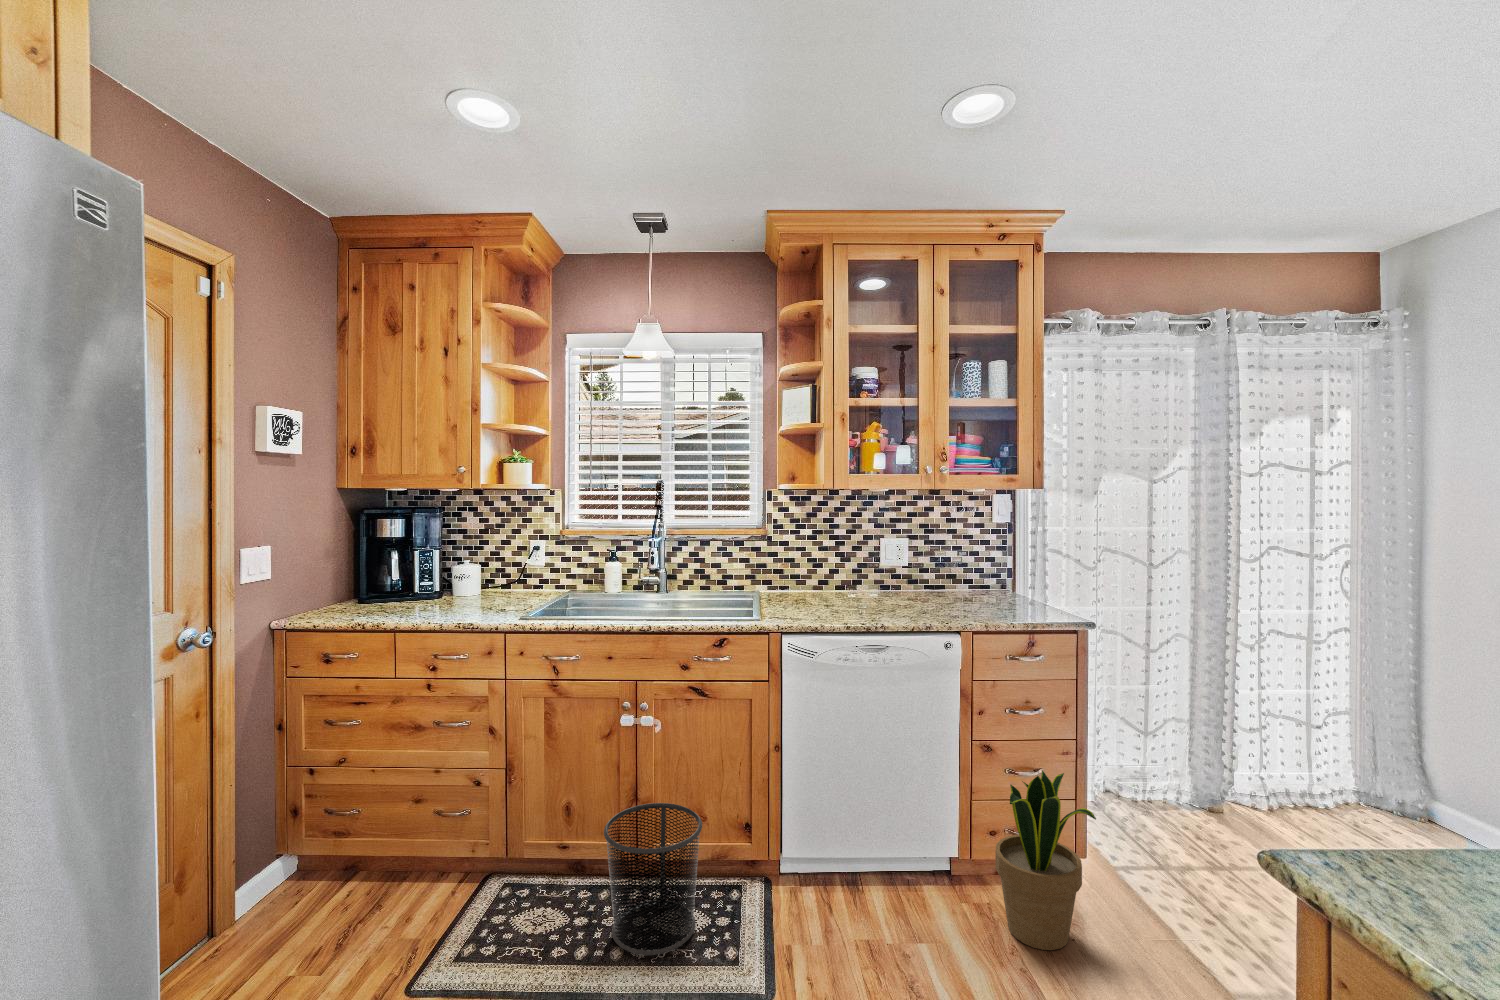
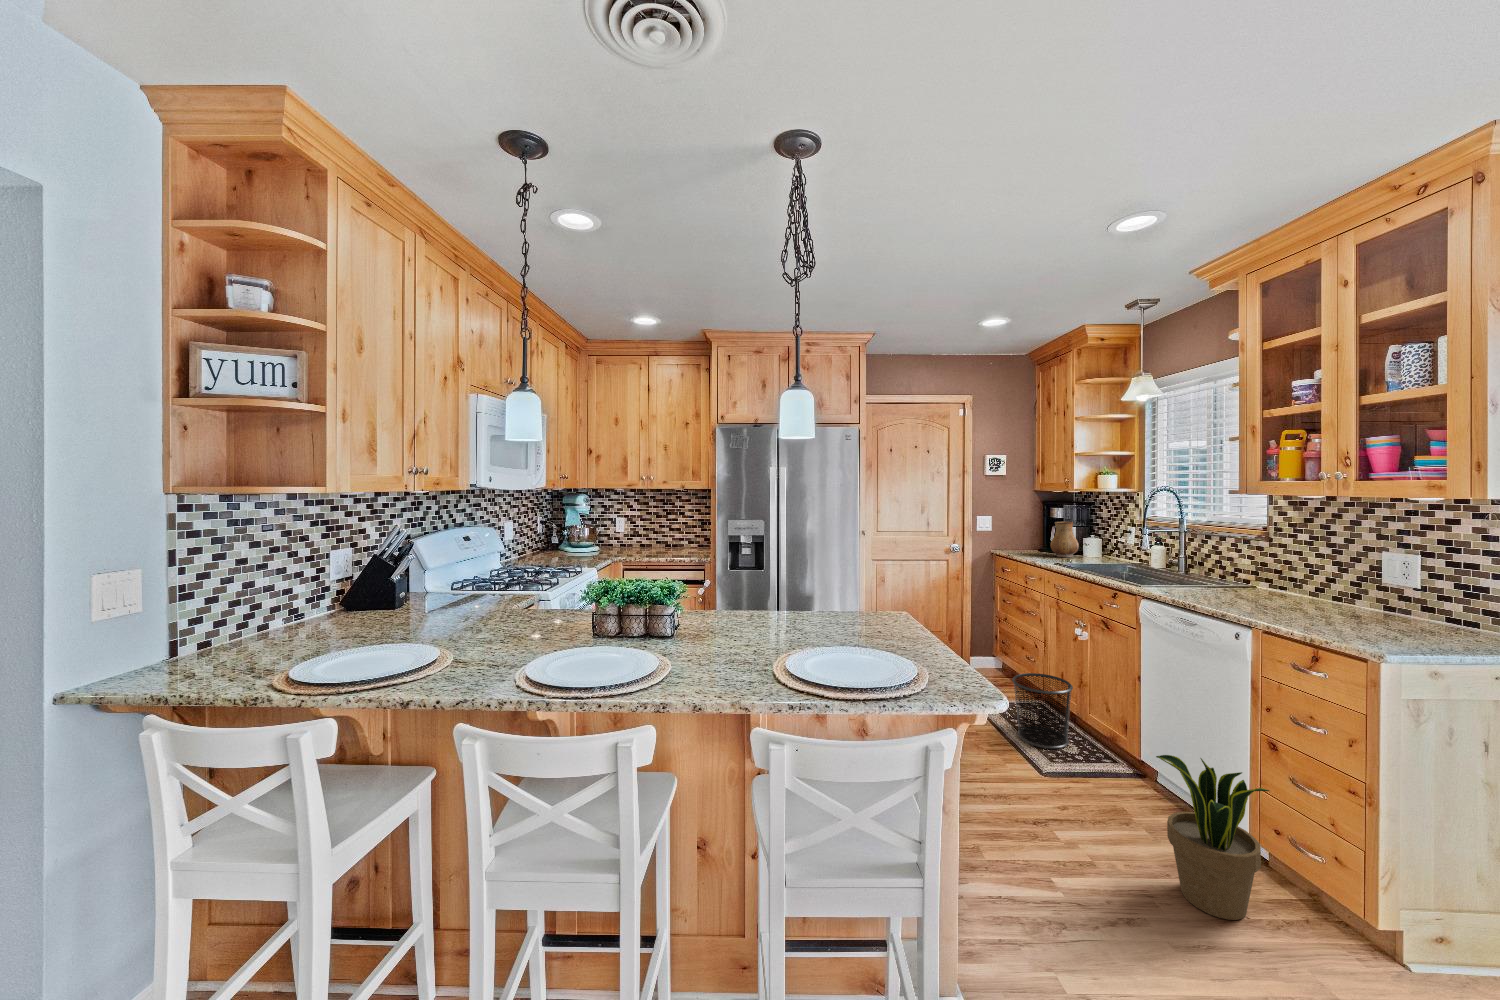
ceramic pitcher: none [431,540,479,605] -> present [1050,521,1079,557]

